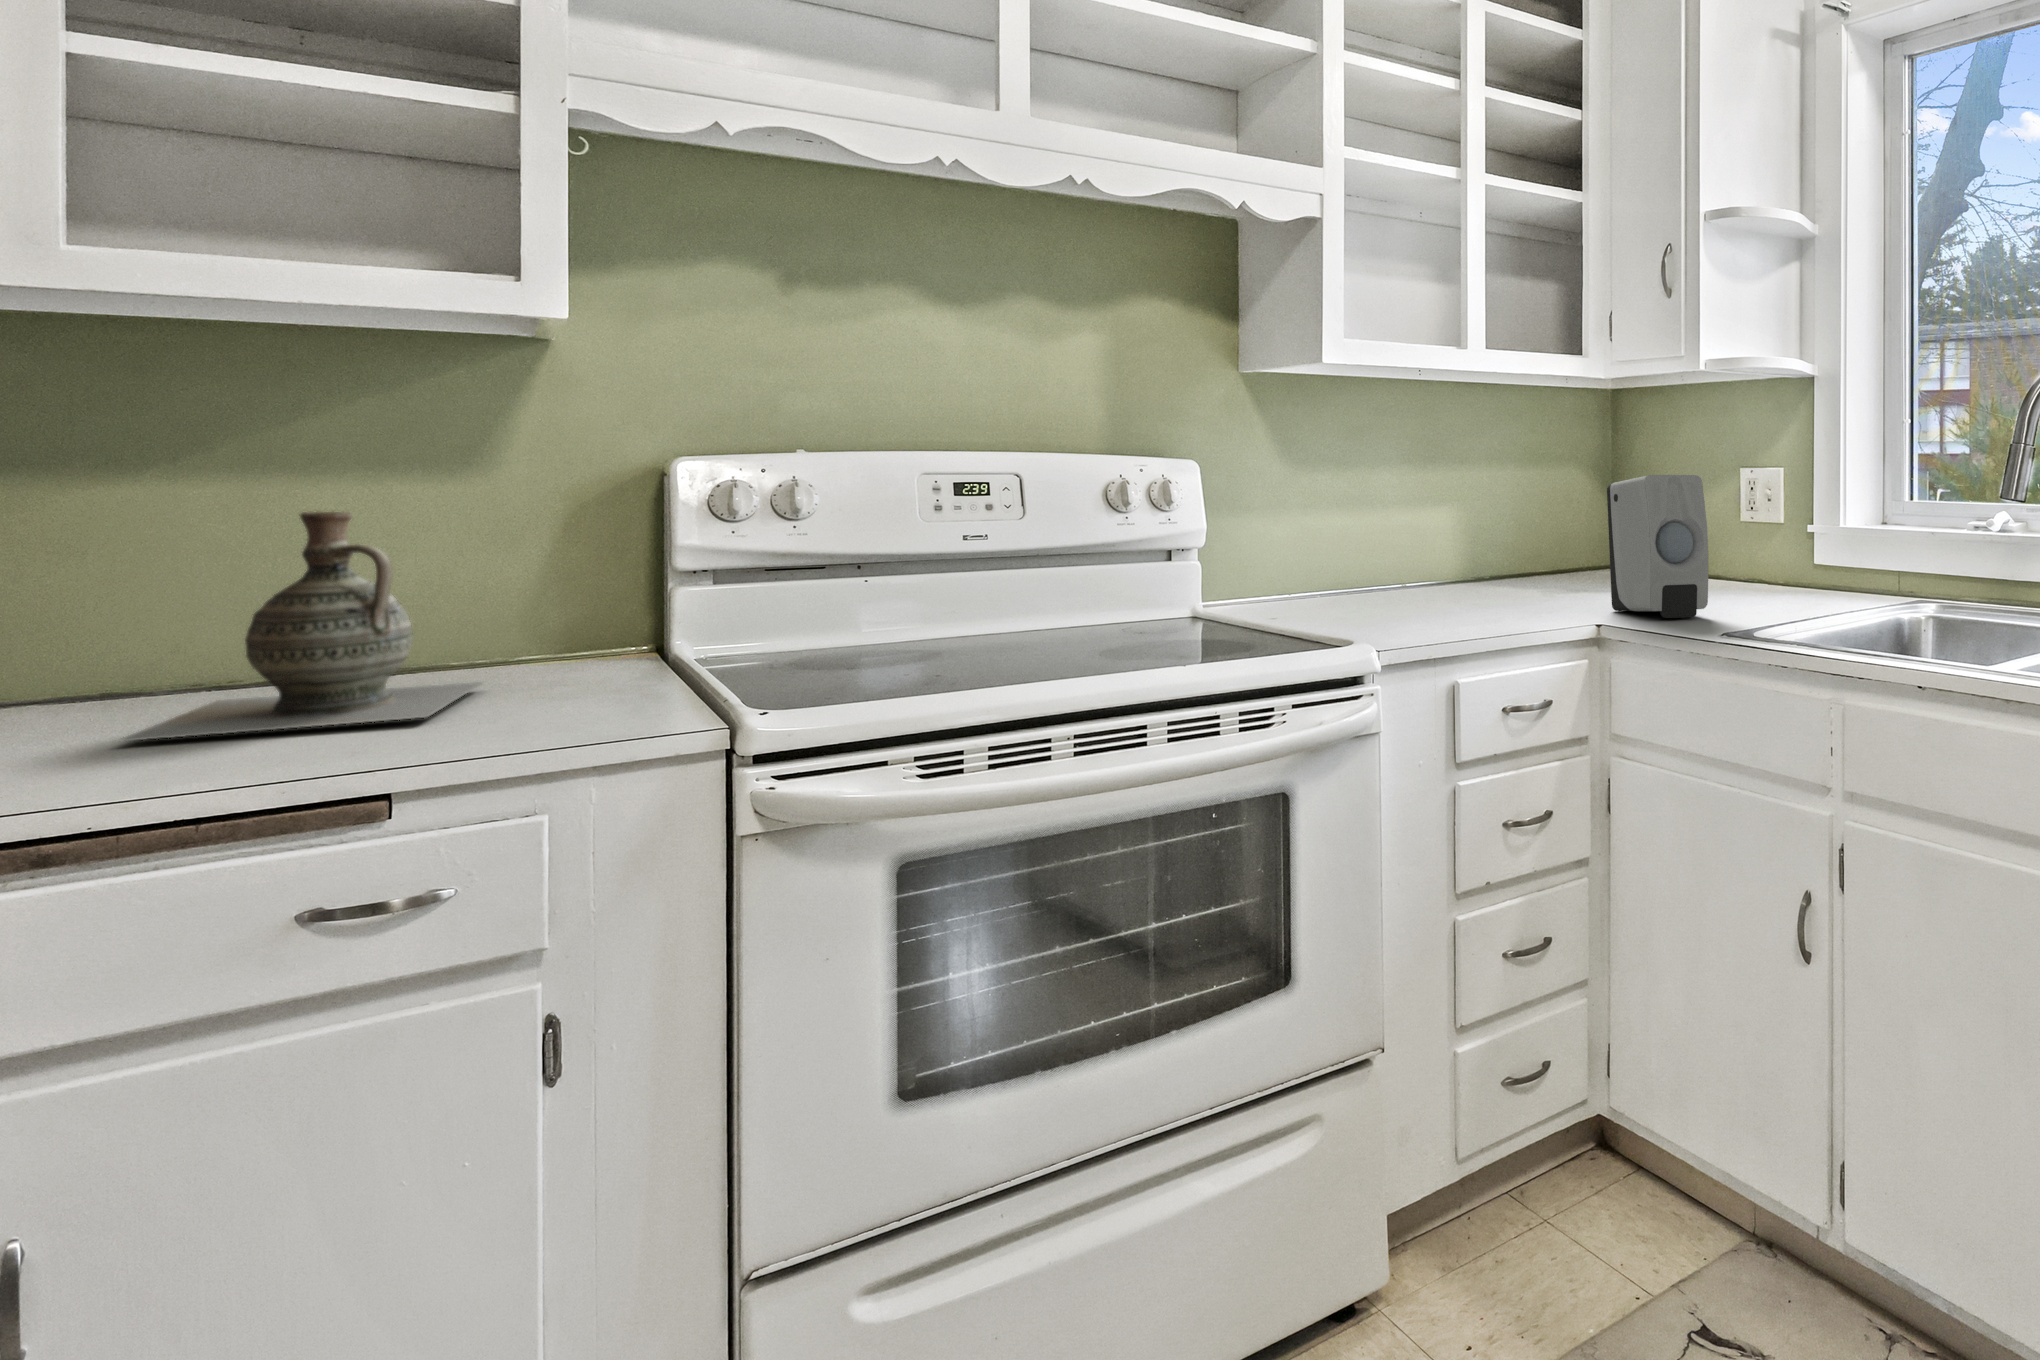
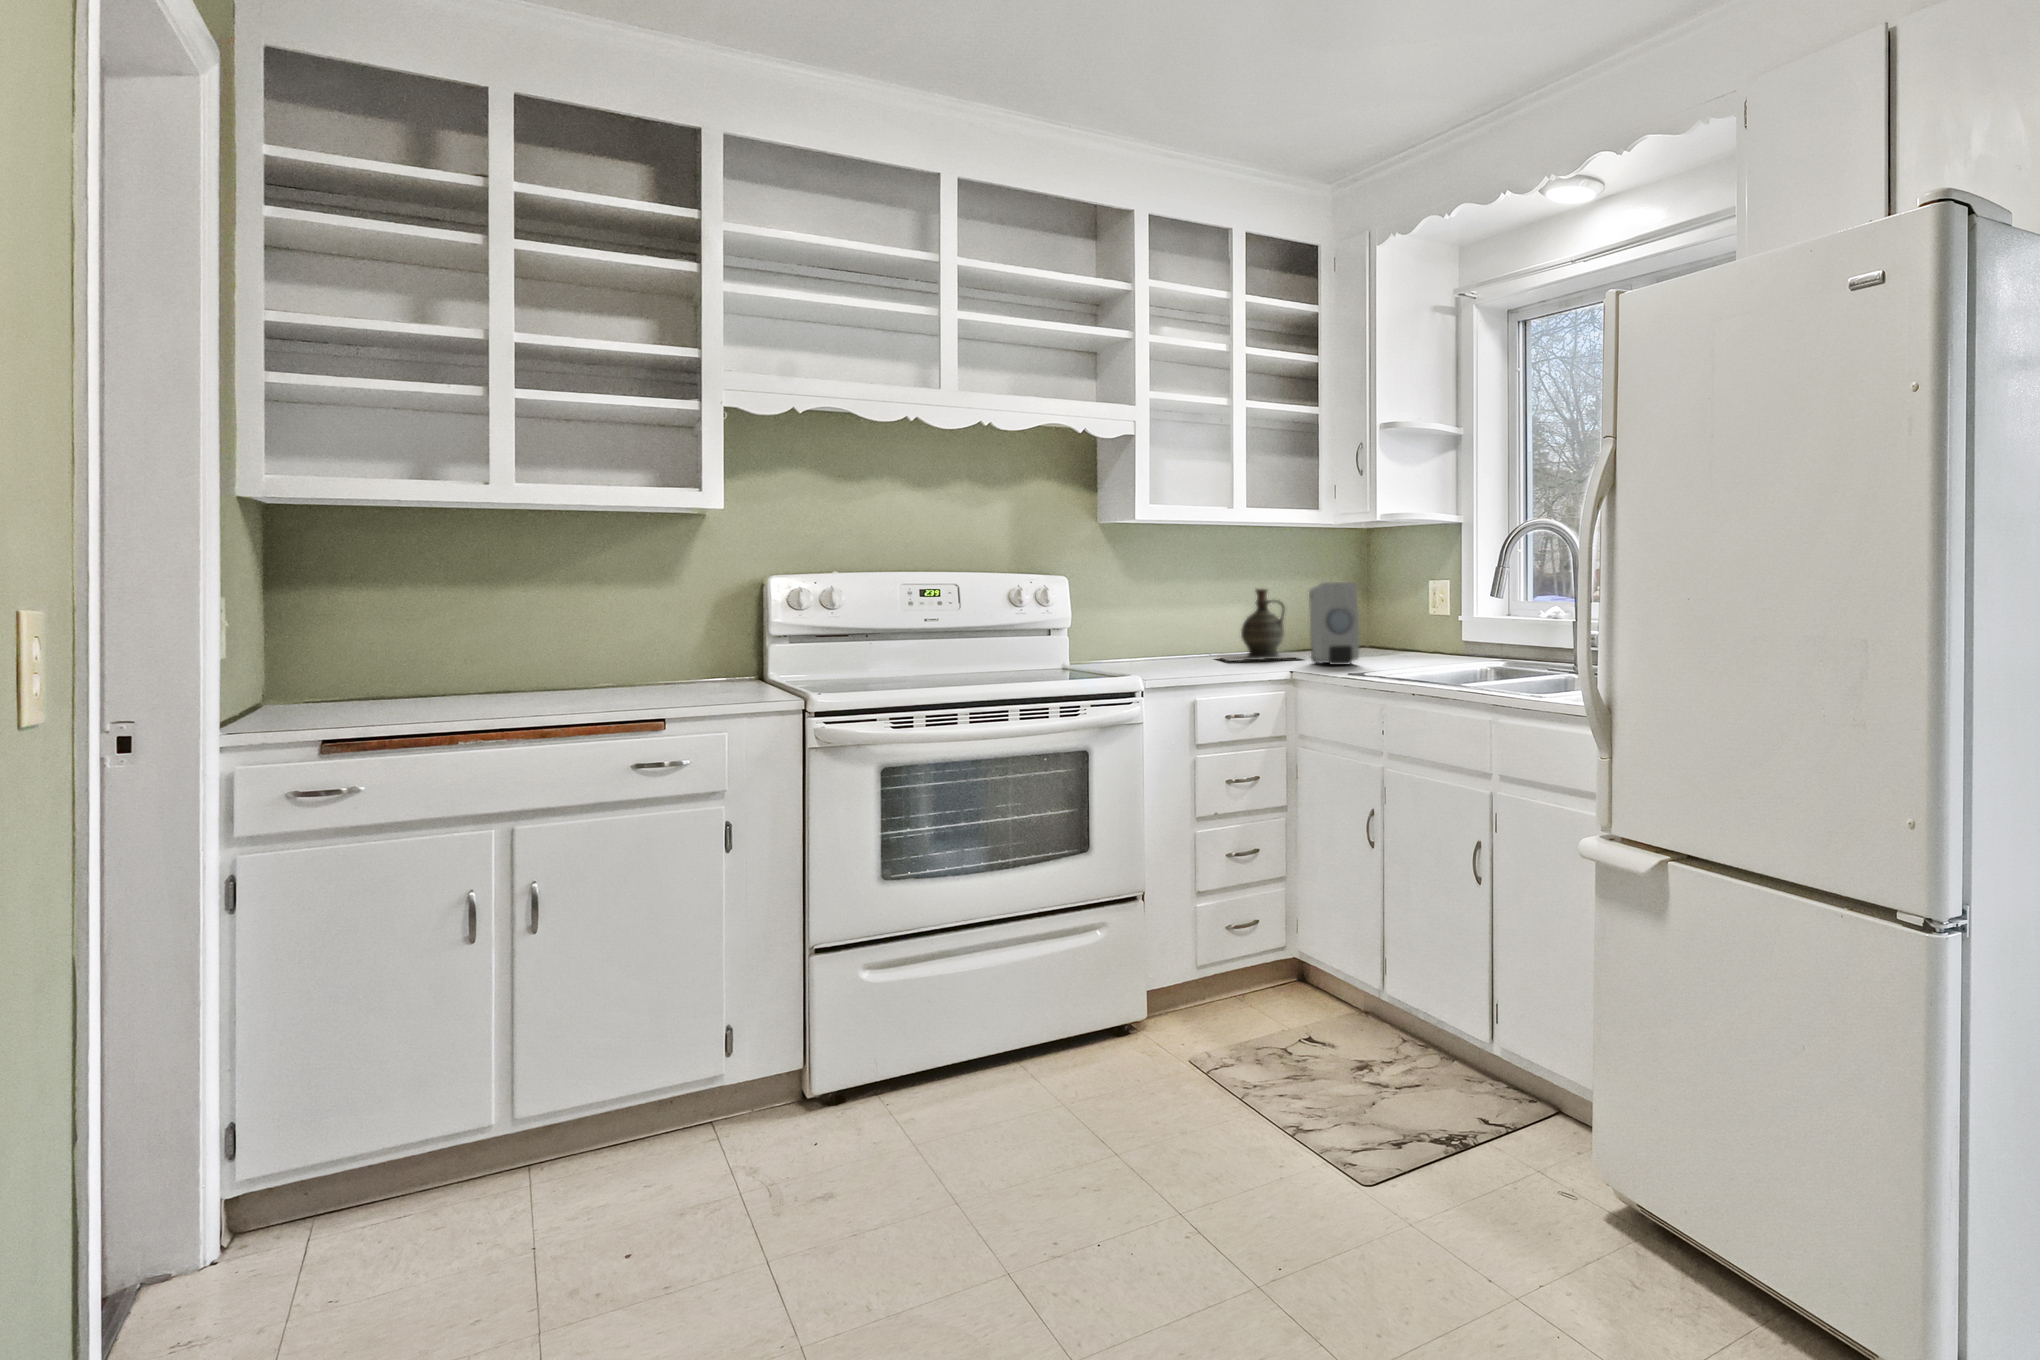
ceramic jug: present [121,512,481,741] -> present [1220,589,1299,661]

